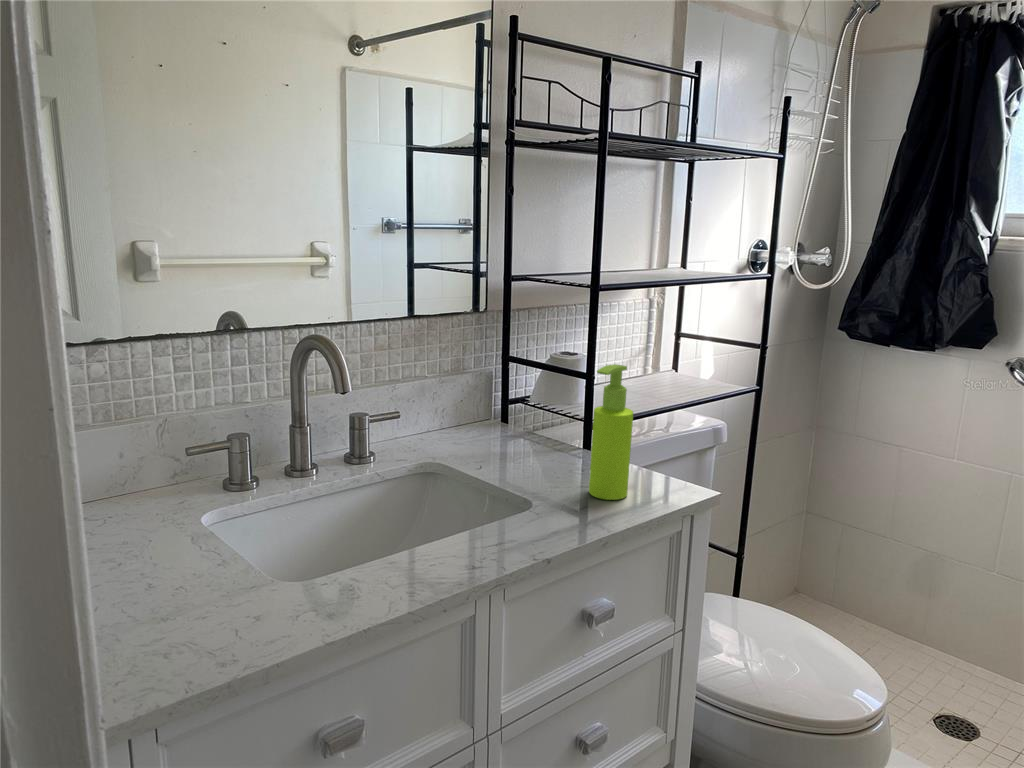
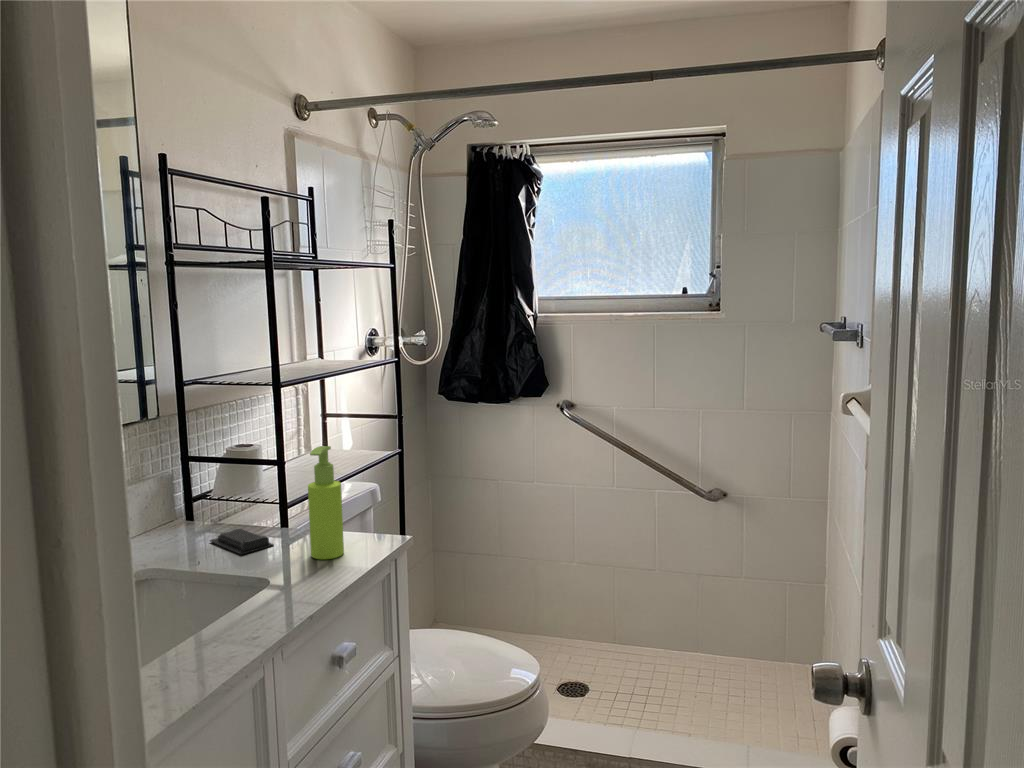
soap bar: none [502,442,560,471] -> present [210,529,274,554]

